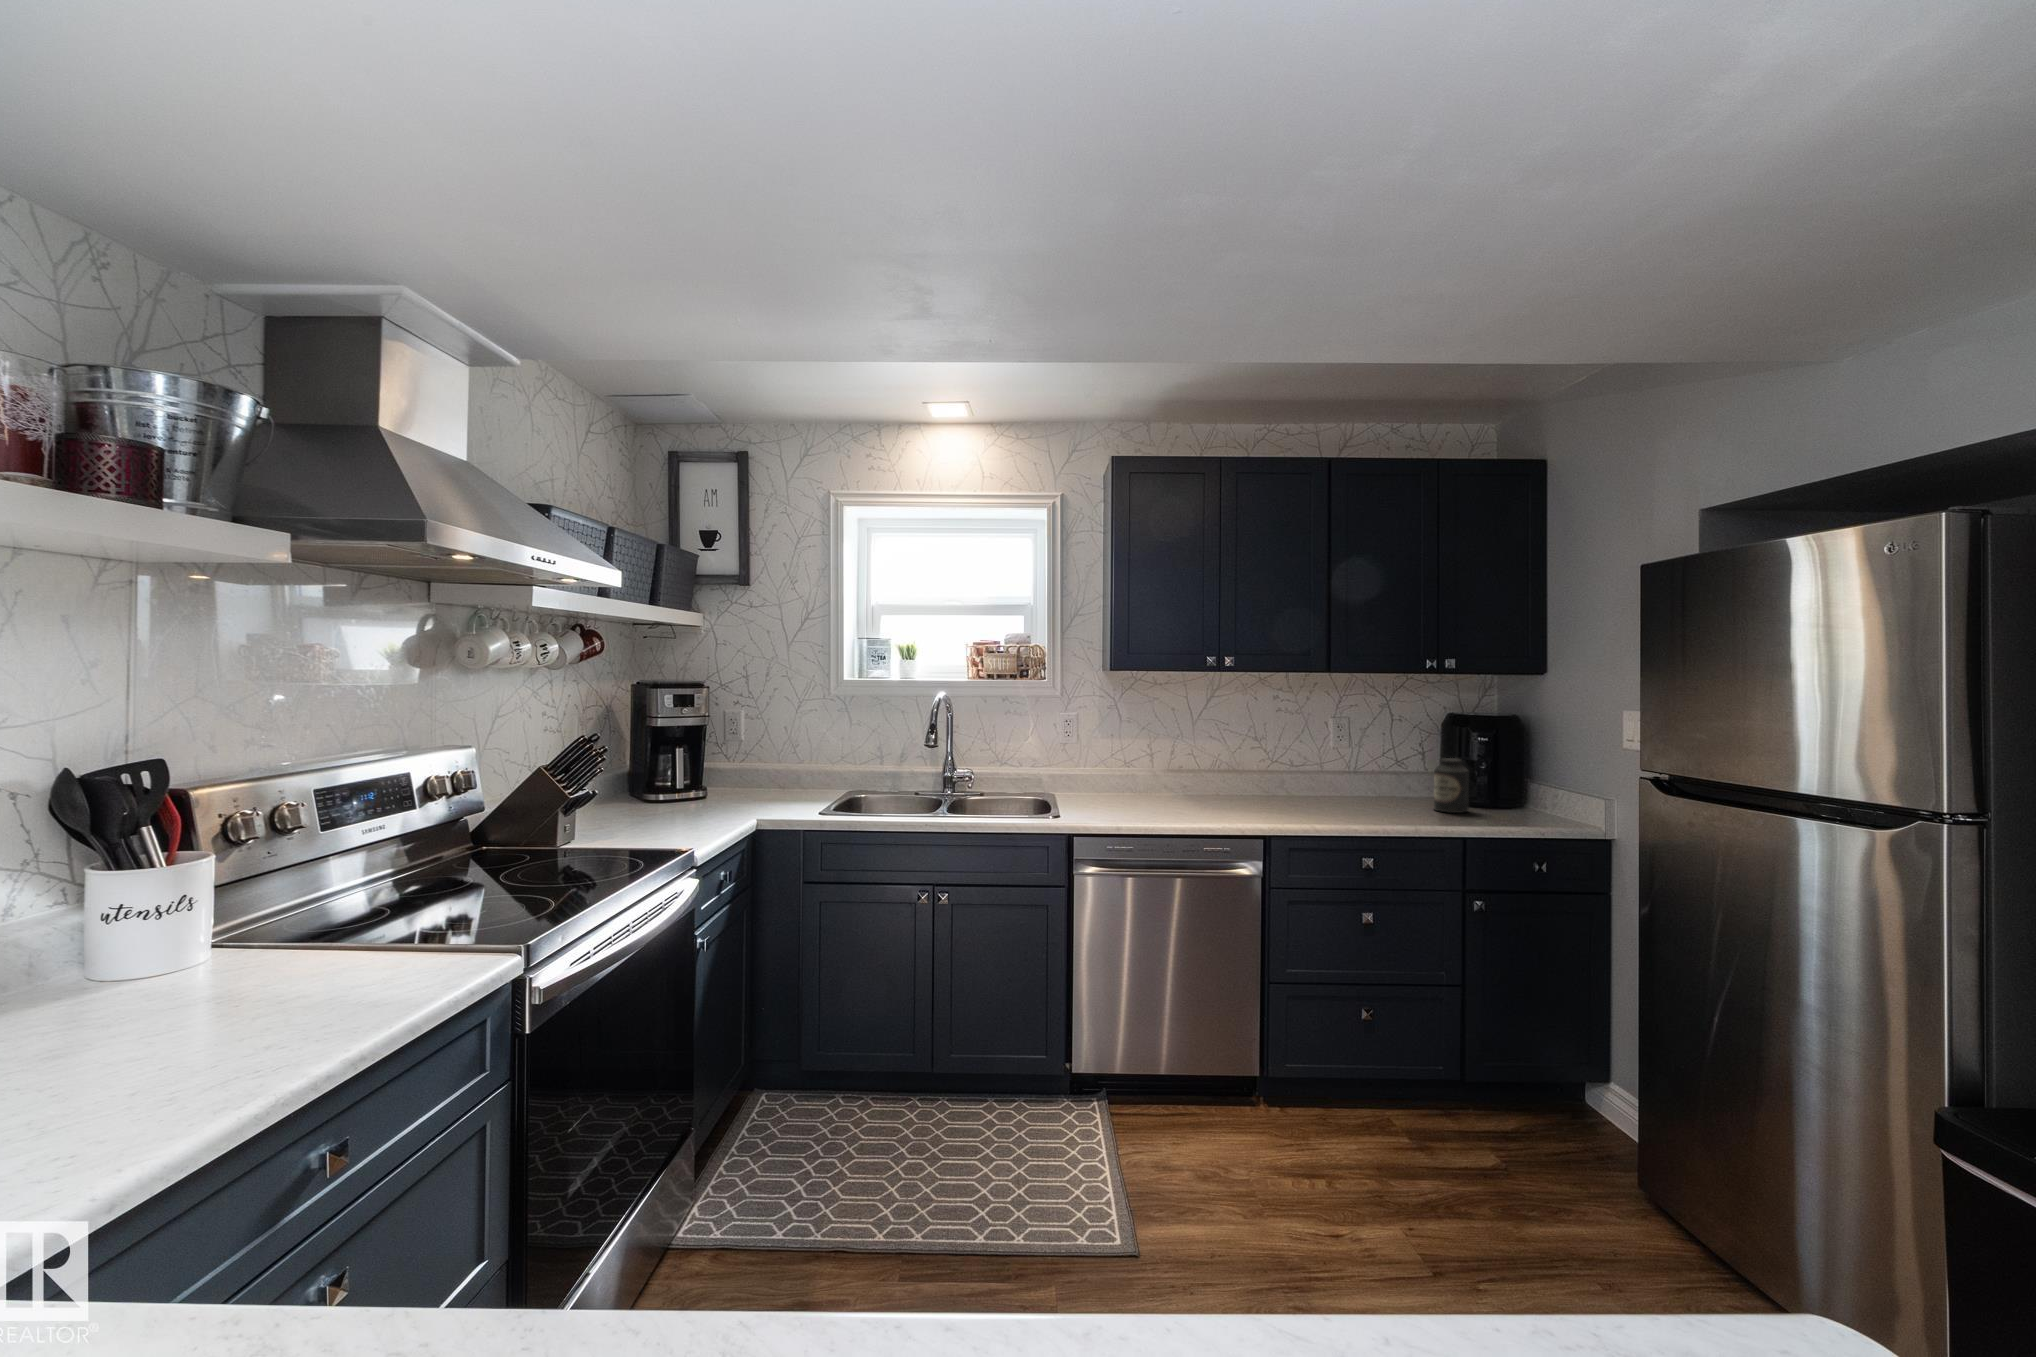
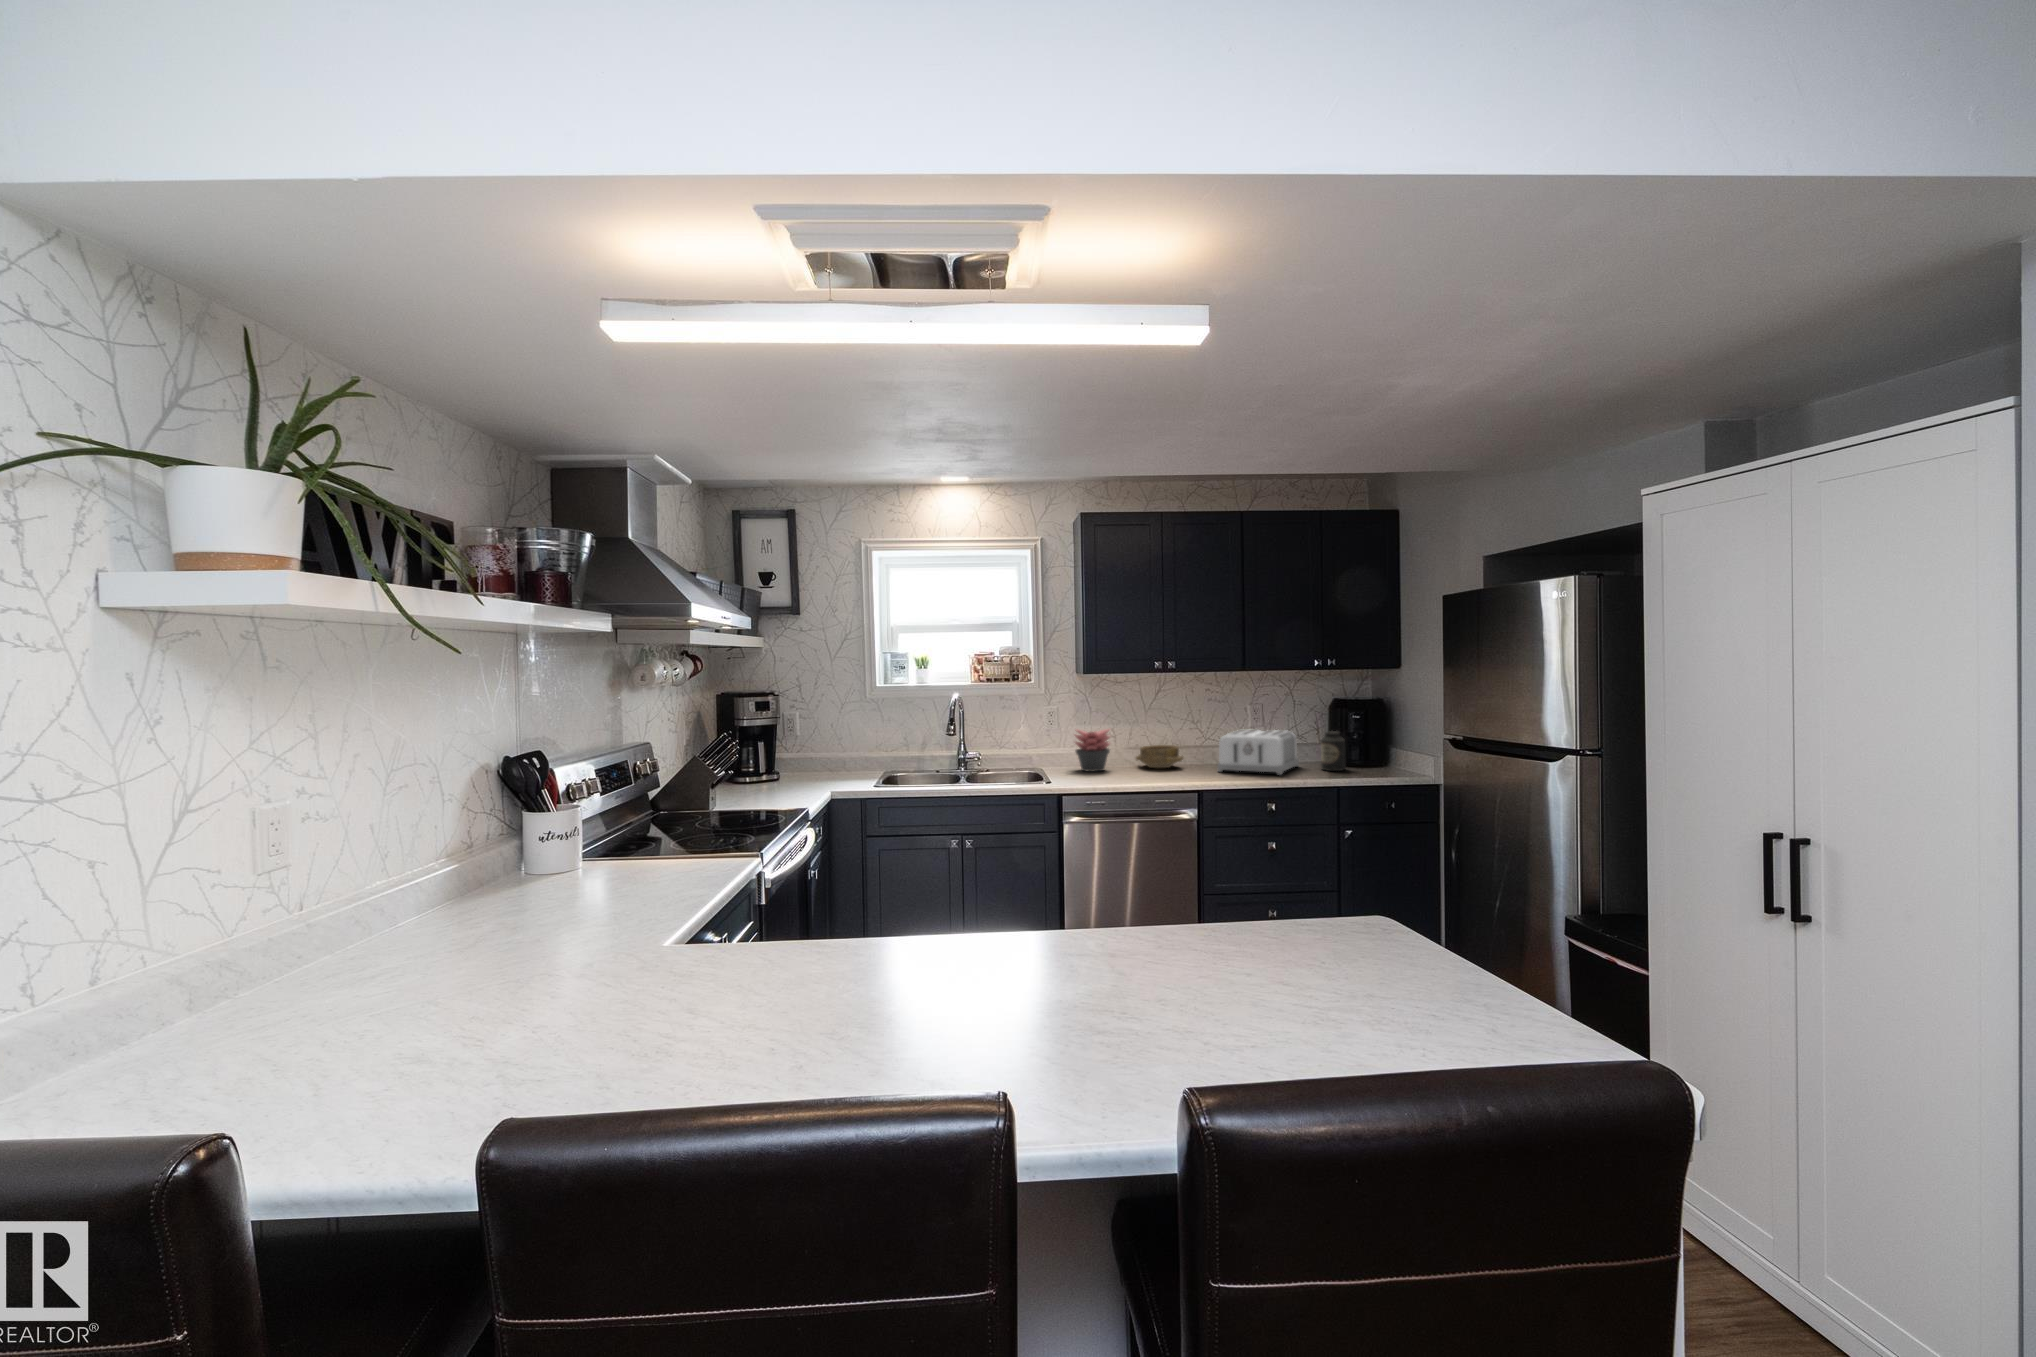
succulent plant: none [1095,744,1147,801] -> present [1075,729,1110,772]
toaster: none [1290,752,1401,815] -> present [1217,730,1299,775]
ceramic bowl: none [1179,769,1244,800] -> present [1136,745,1183,768]

